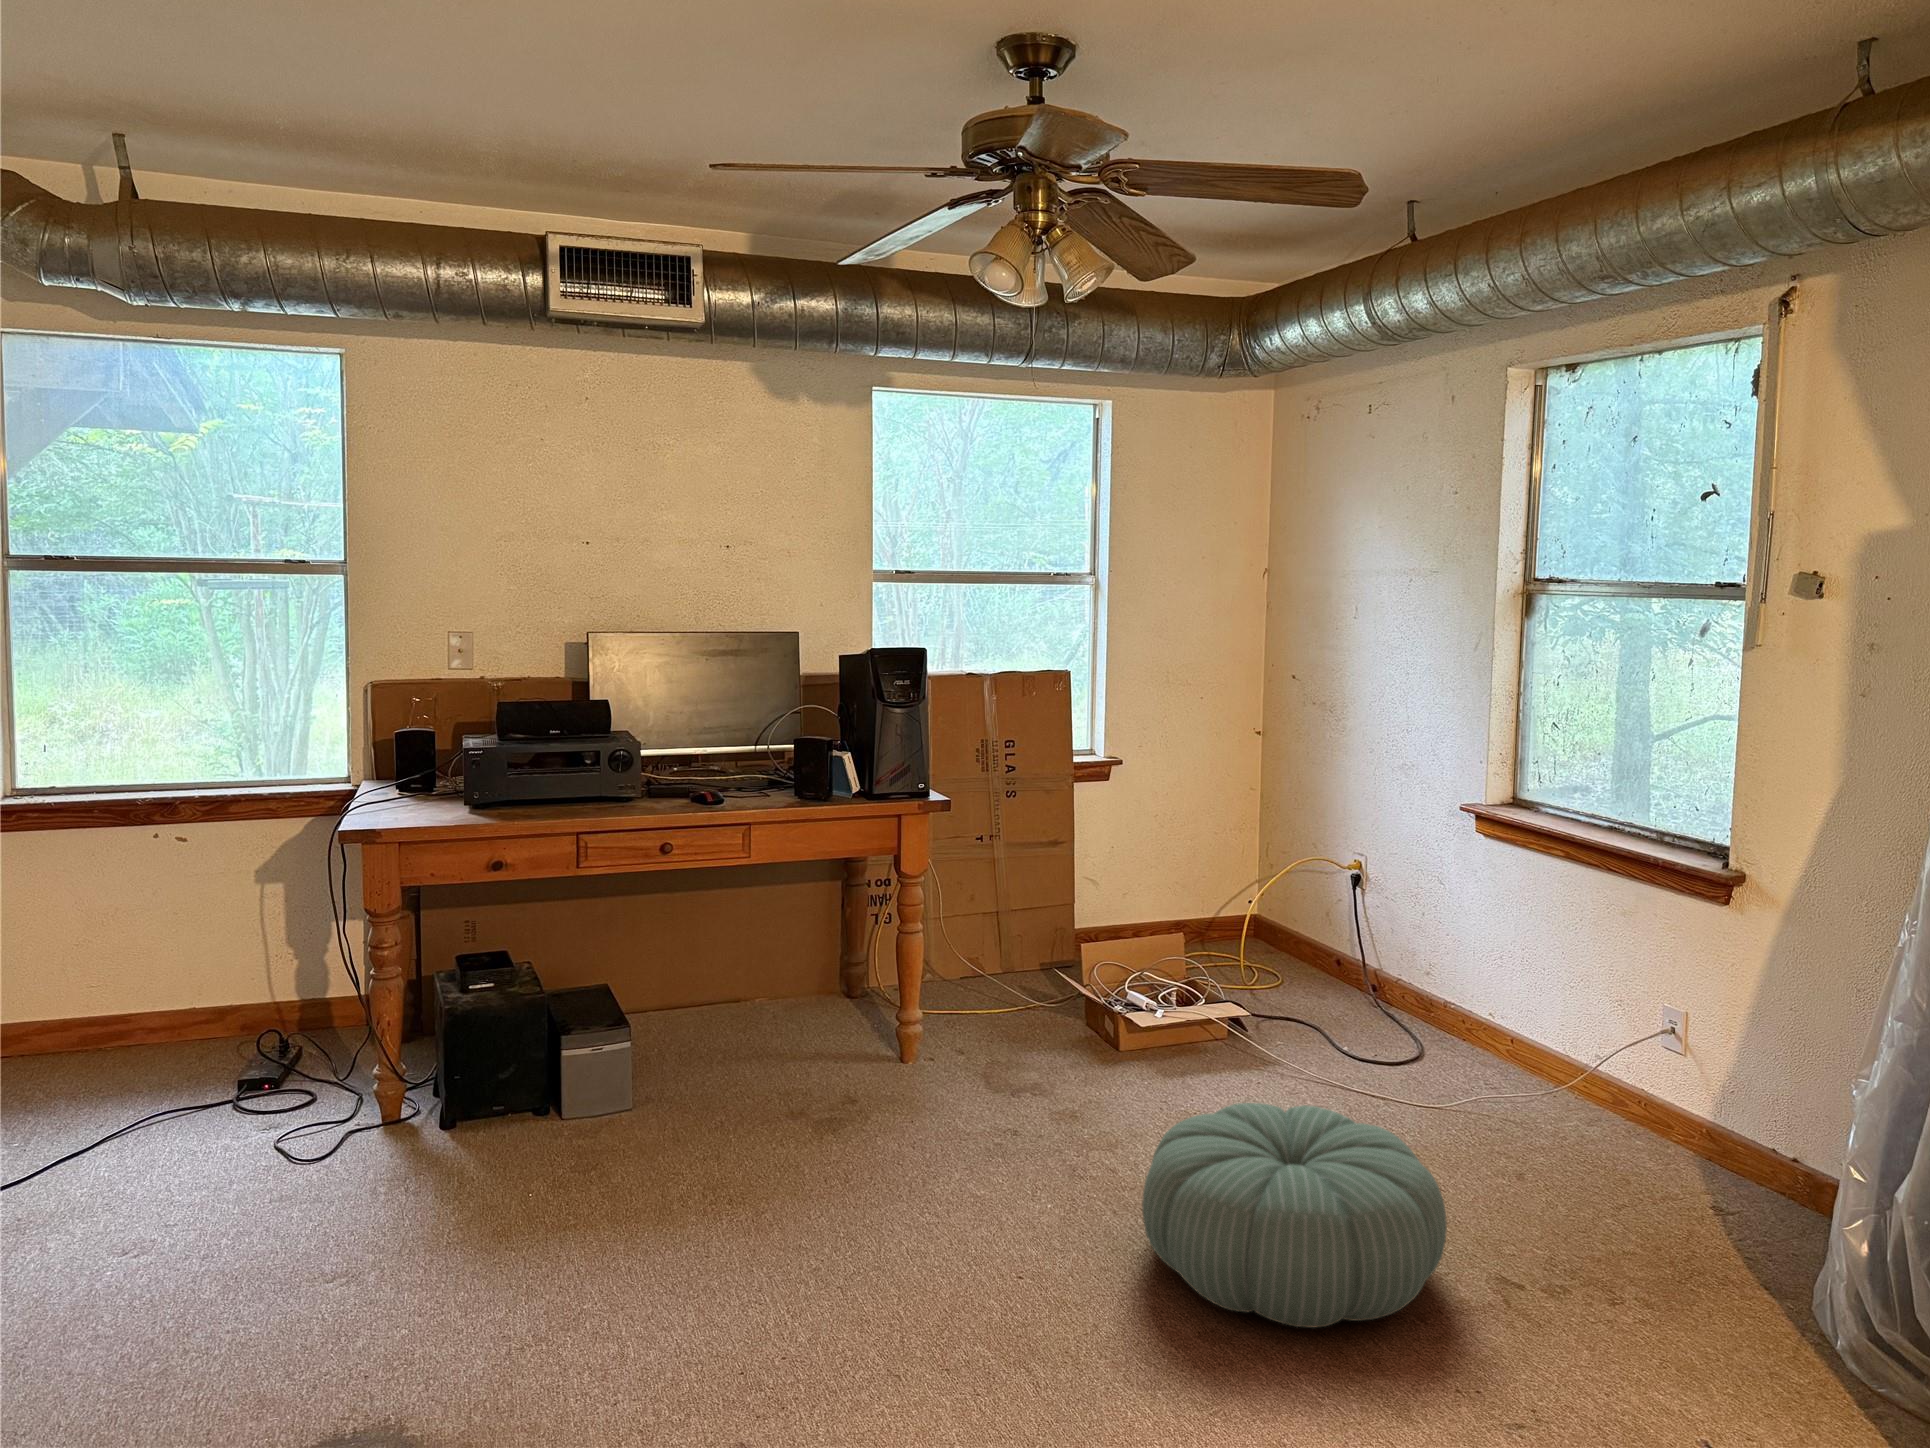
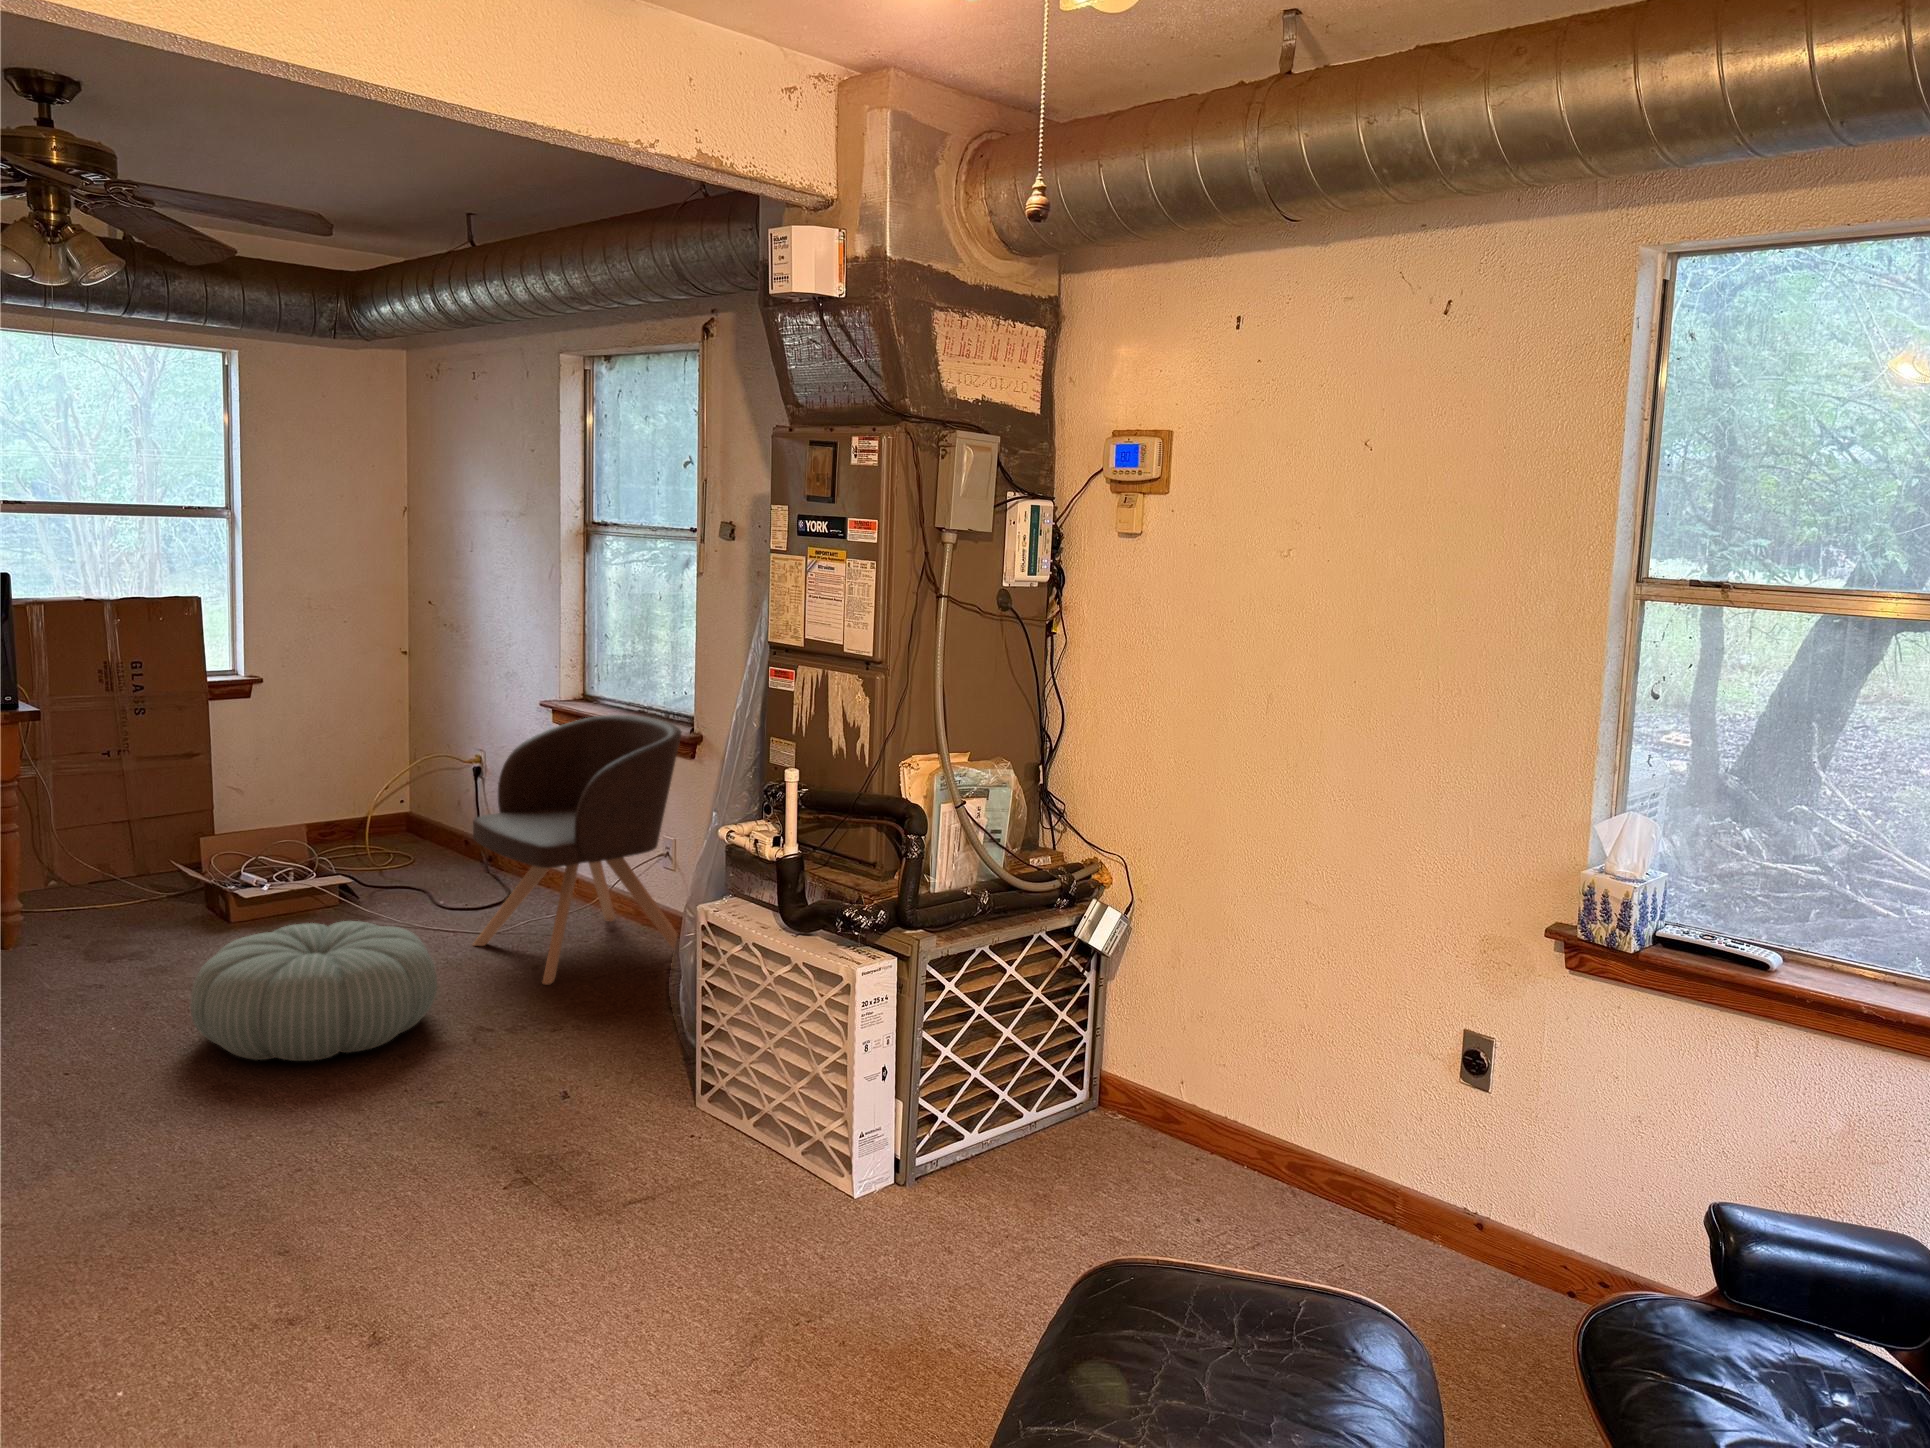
armchair: none [1415,835,1737,1223] -> present [473,715,682,984]

